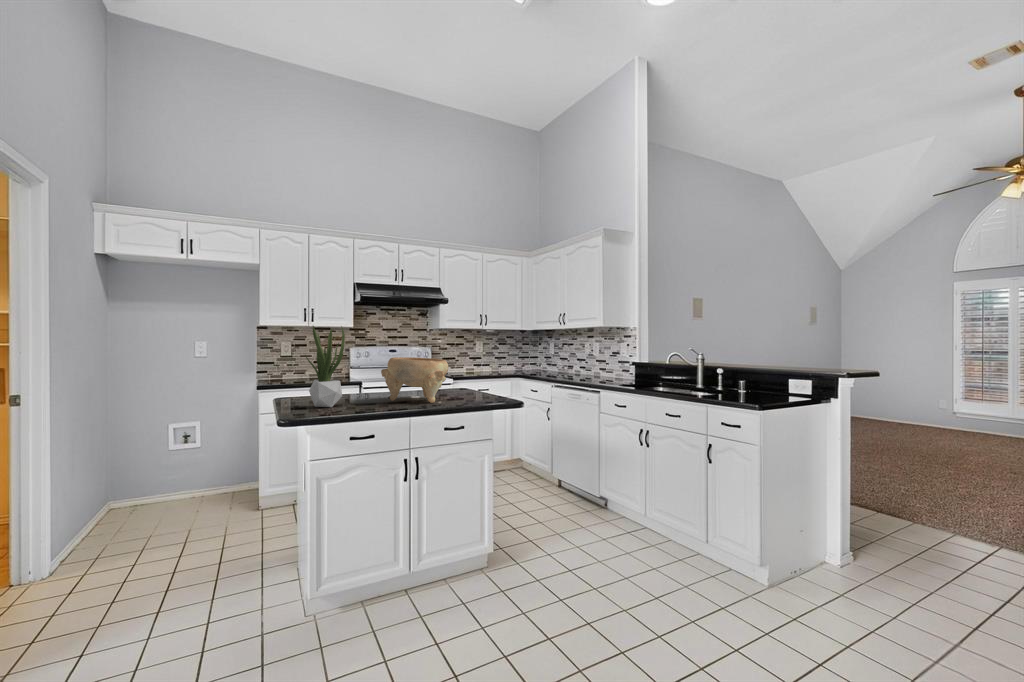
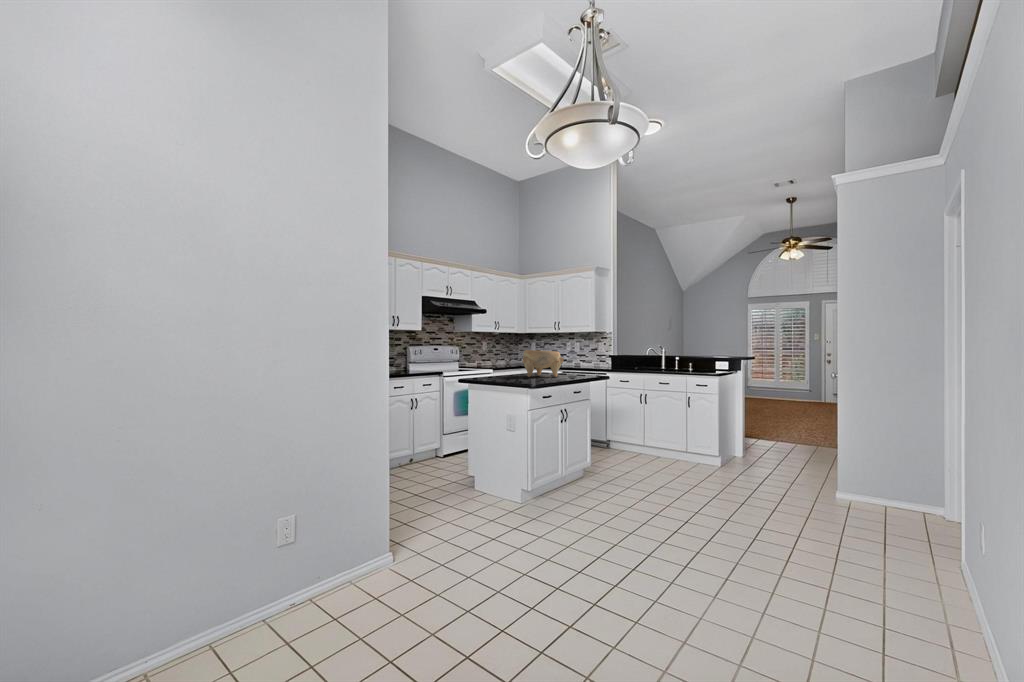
potted plant: present [305,326,345,407] -> none [495,330,516,380]

